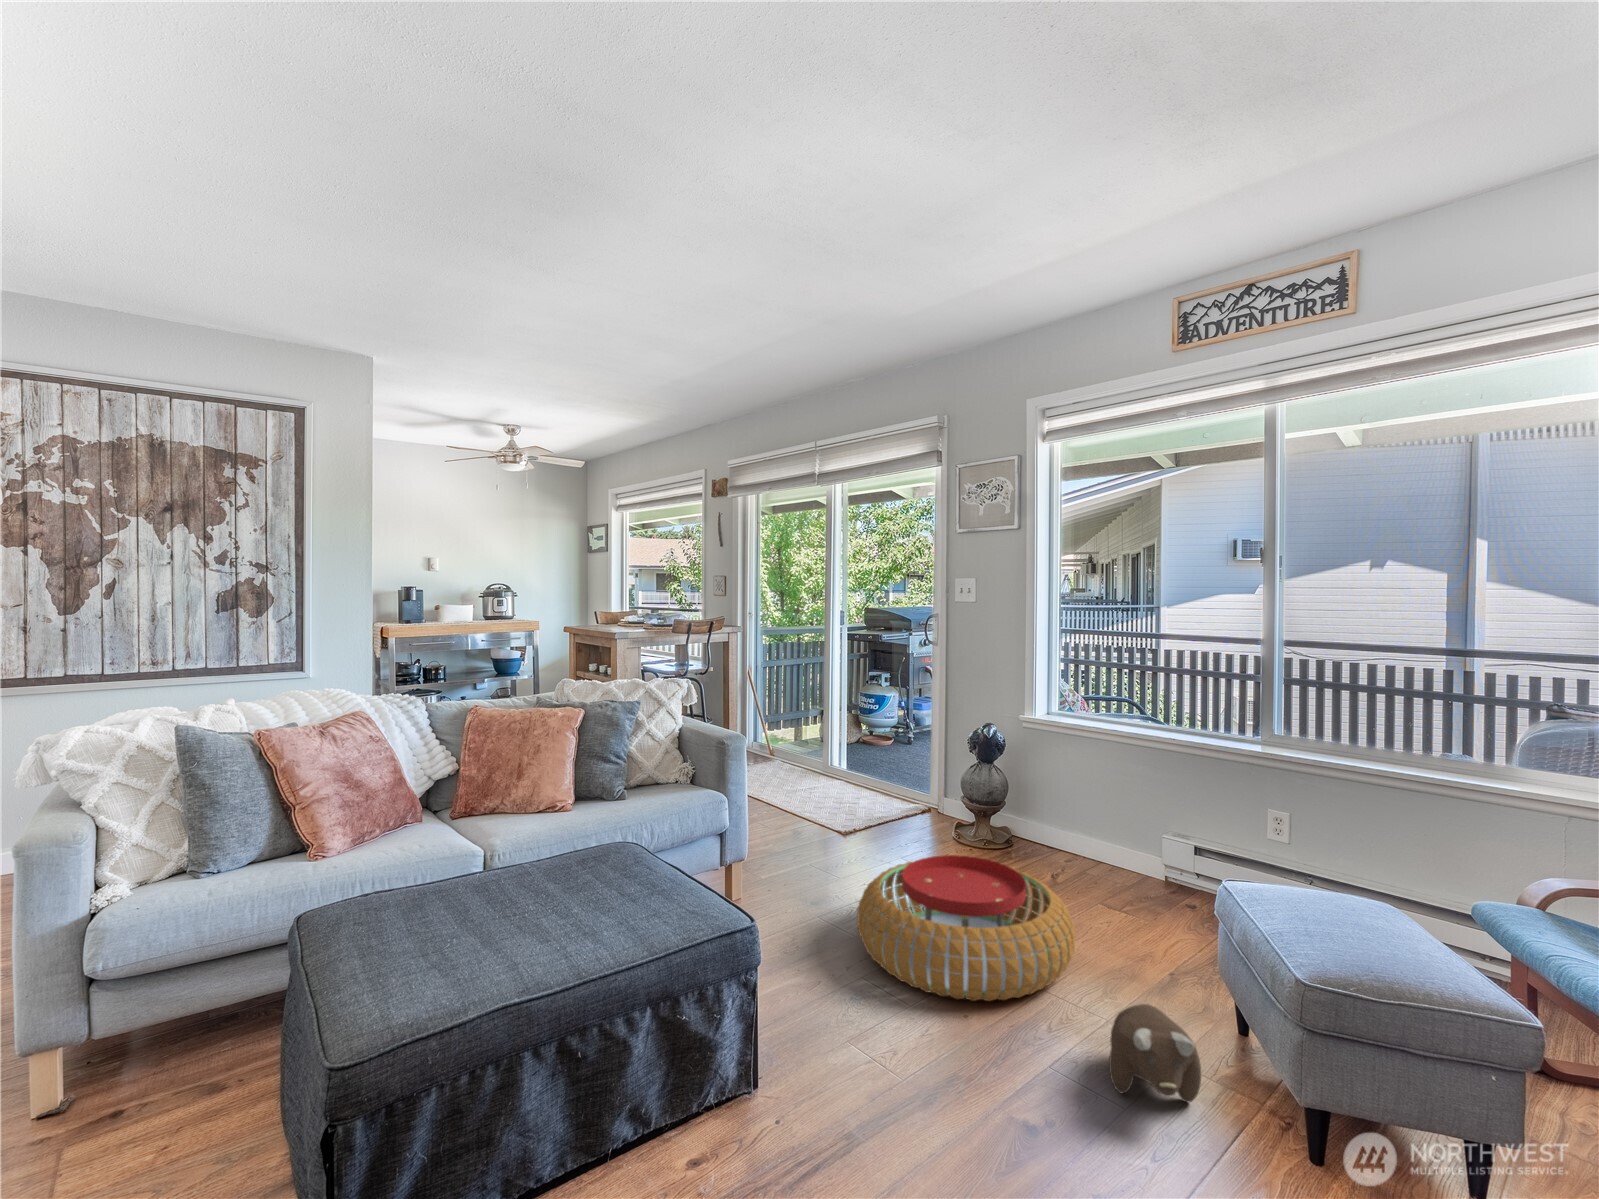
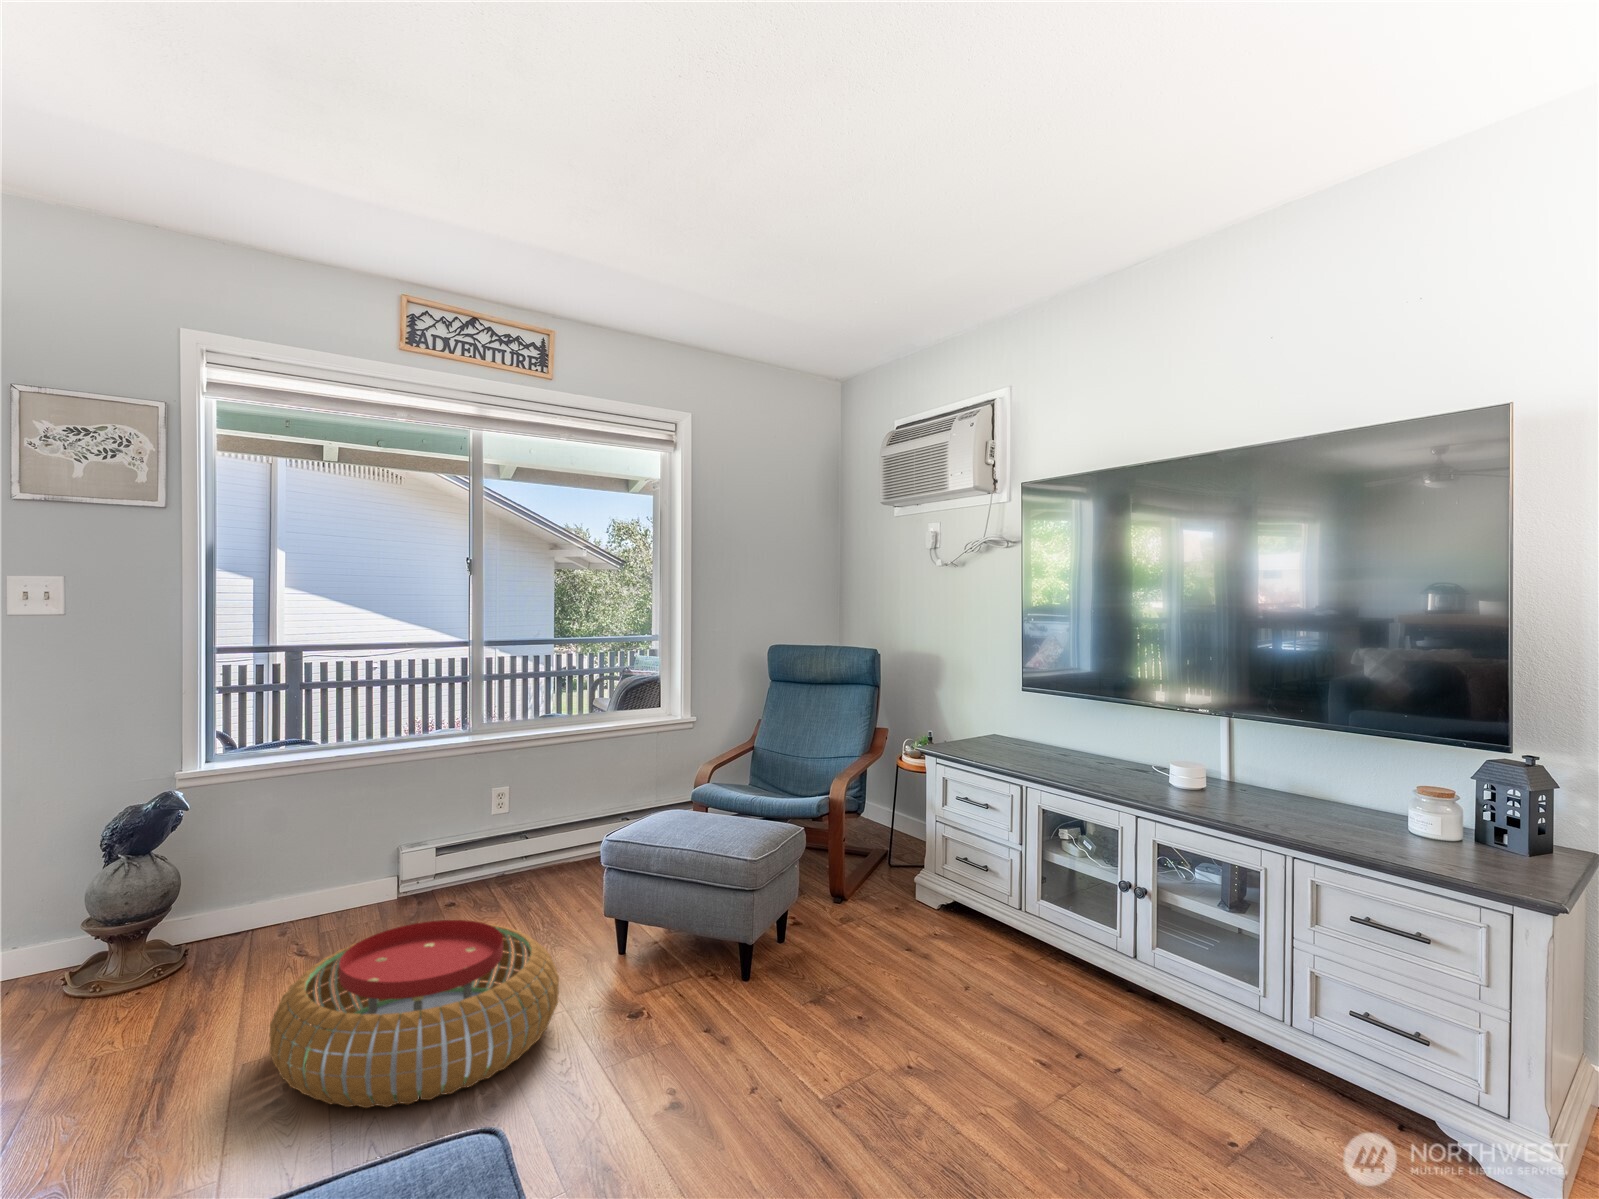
plush toy: present [1109,1004,1201,1103] -> none [644,927,741,1008]

